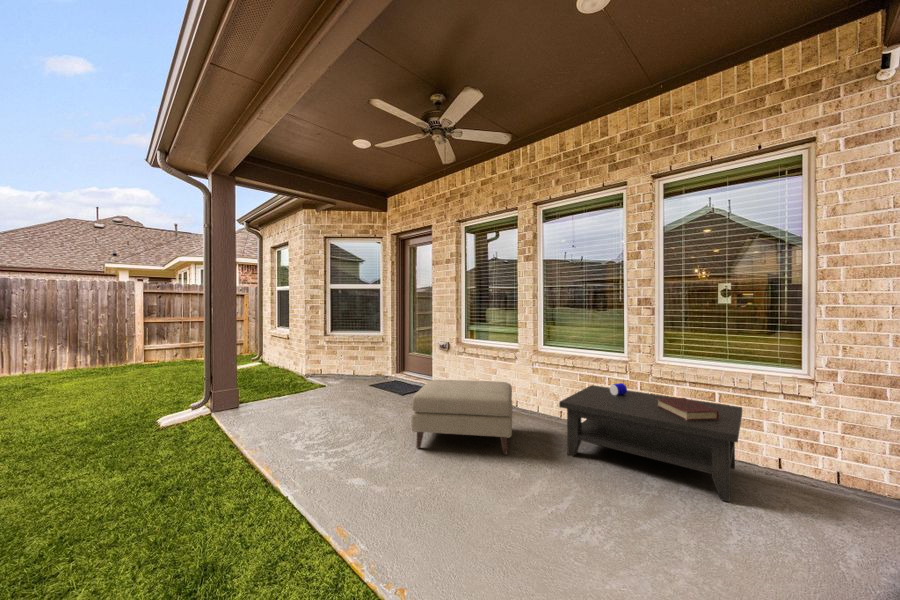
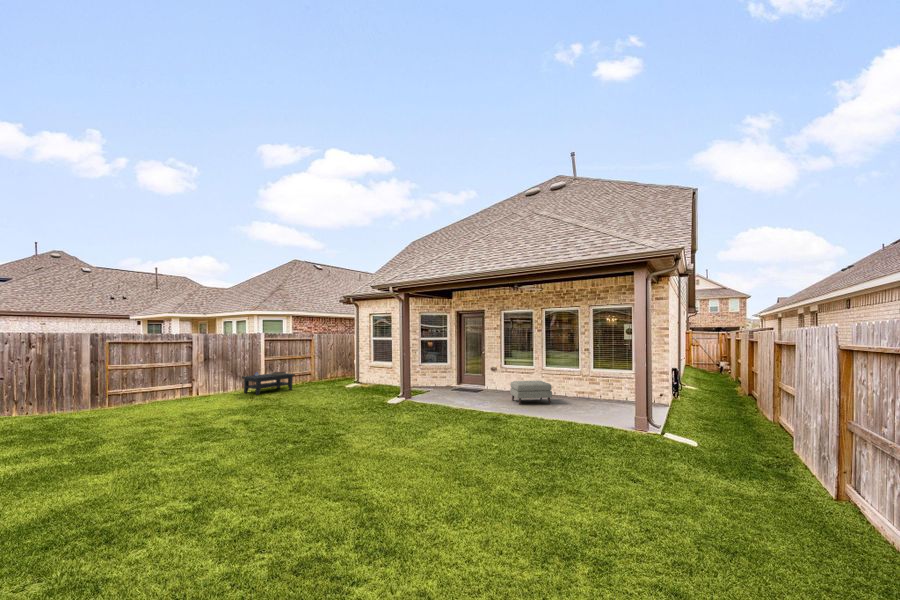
coffee table: present [559,383,742,502] -> present [242,372,295,395]

